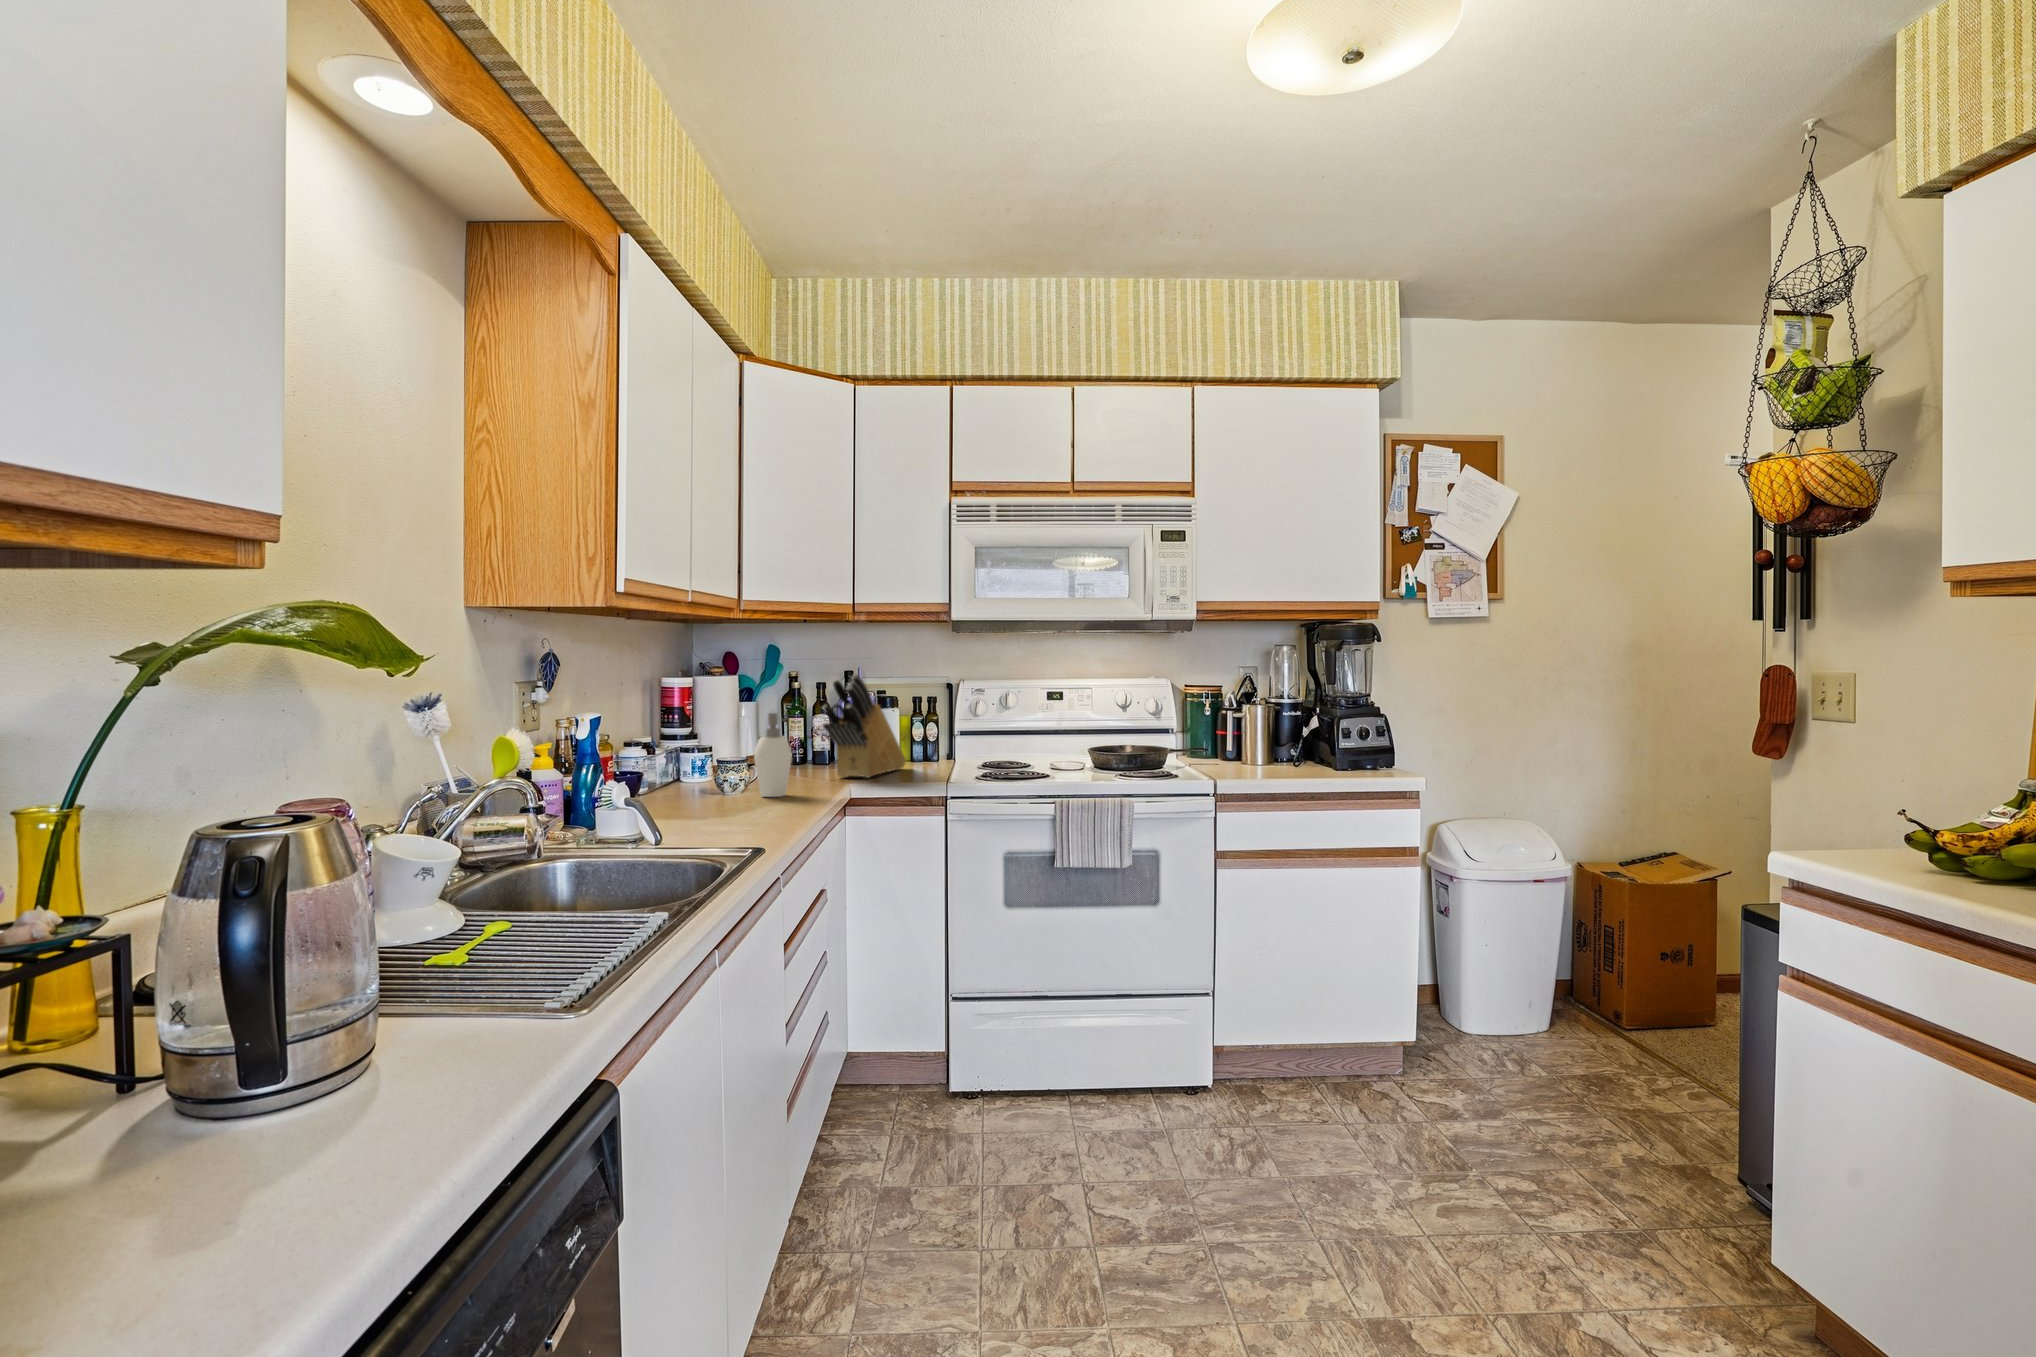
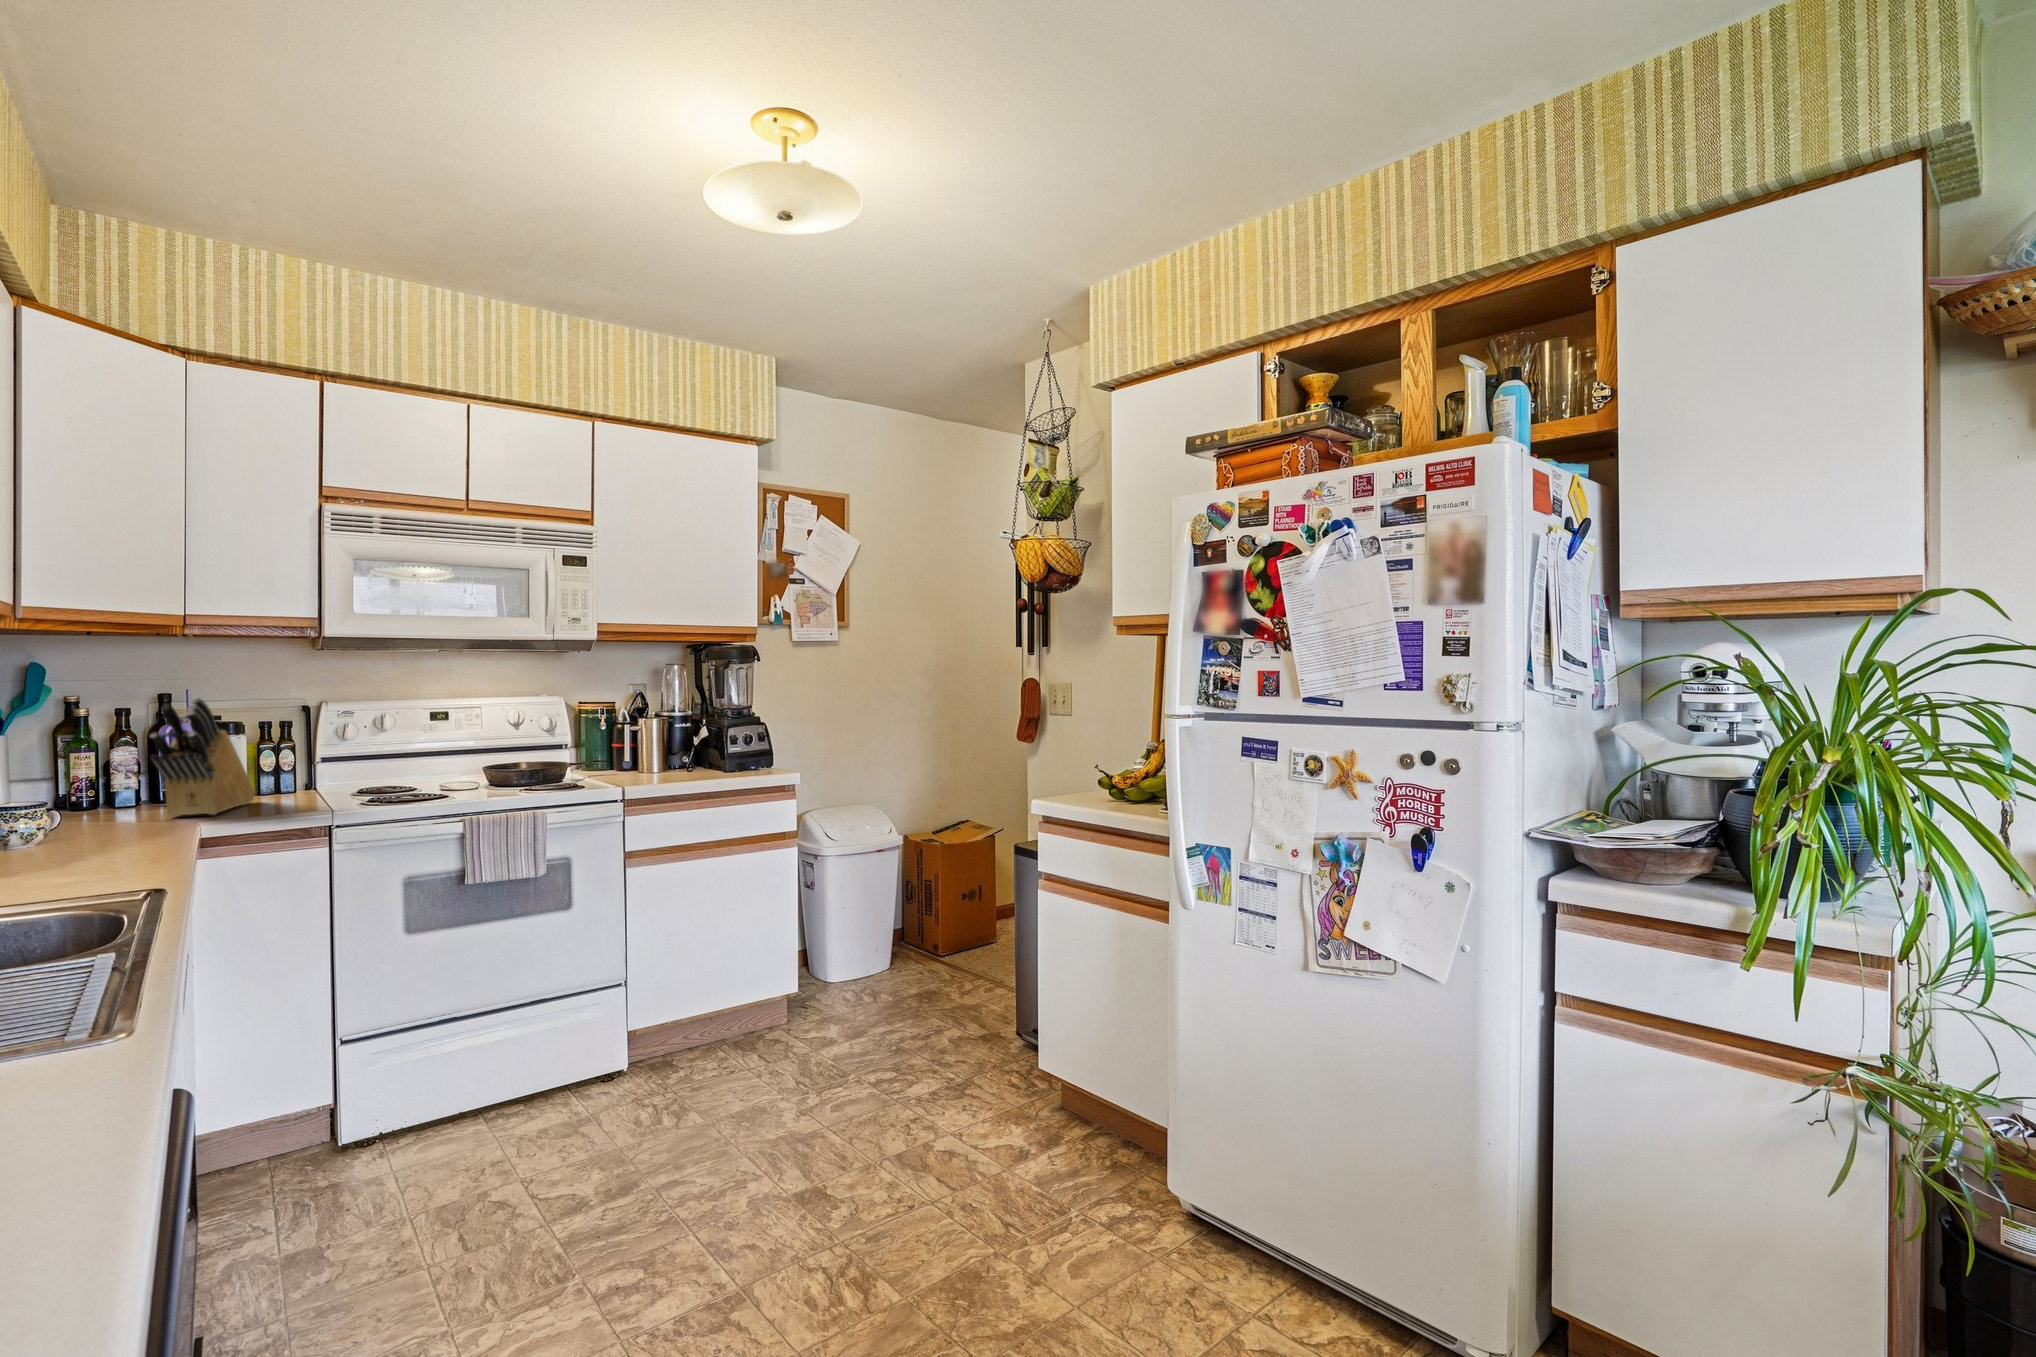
soap dispenser: present [754,713,792,797] -> none [62,745,121,845]

